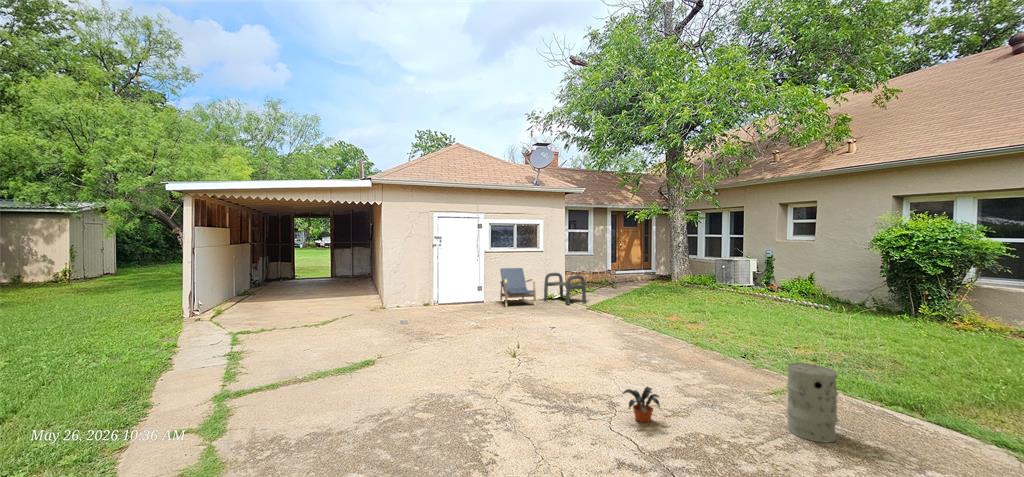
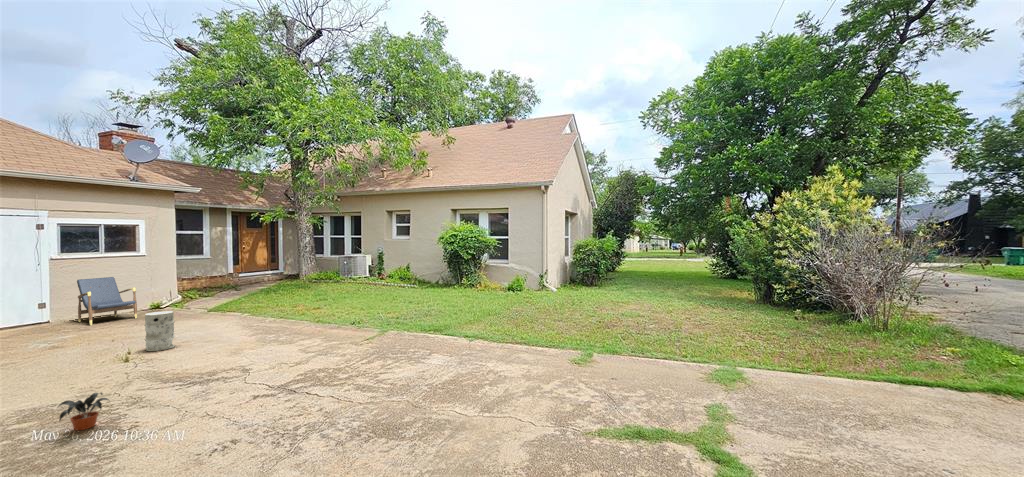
bench: present [544,273,586,305] -> none [147,280,206,313]
trash can: present [786,363,838,442] -> present [145,311,175,351]
potted plant: present [623,387,660,422] -> present [59,393,108,430]

